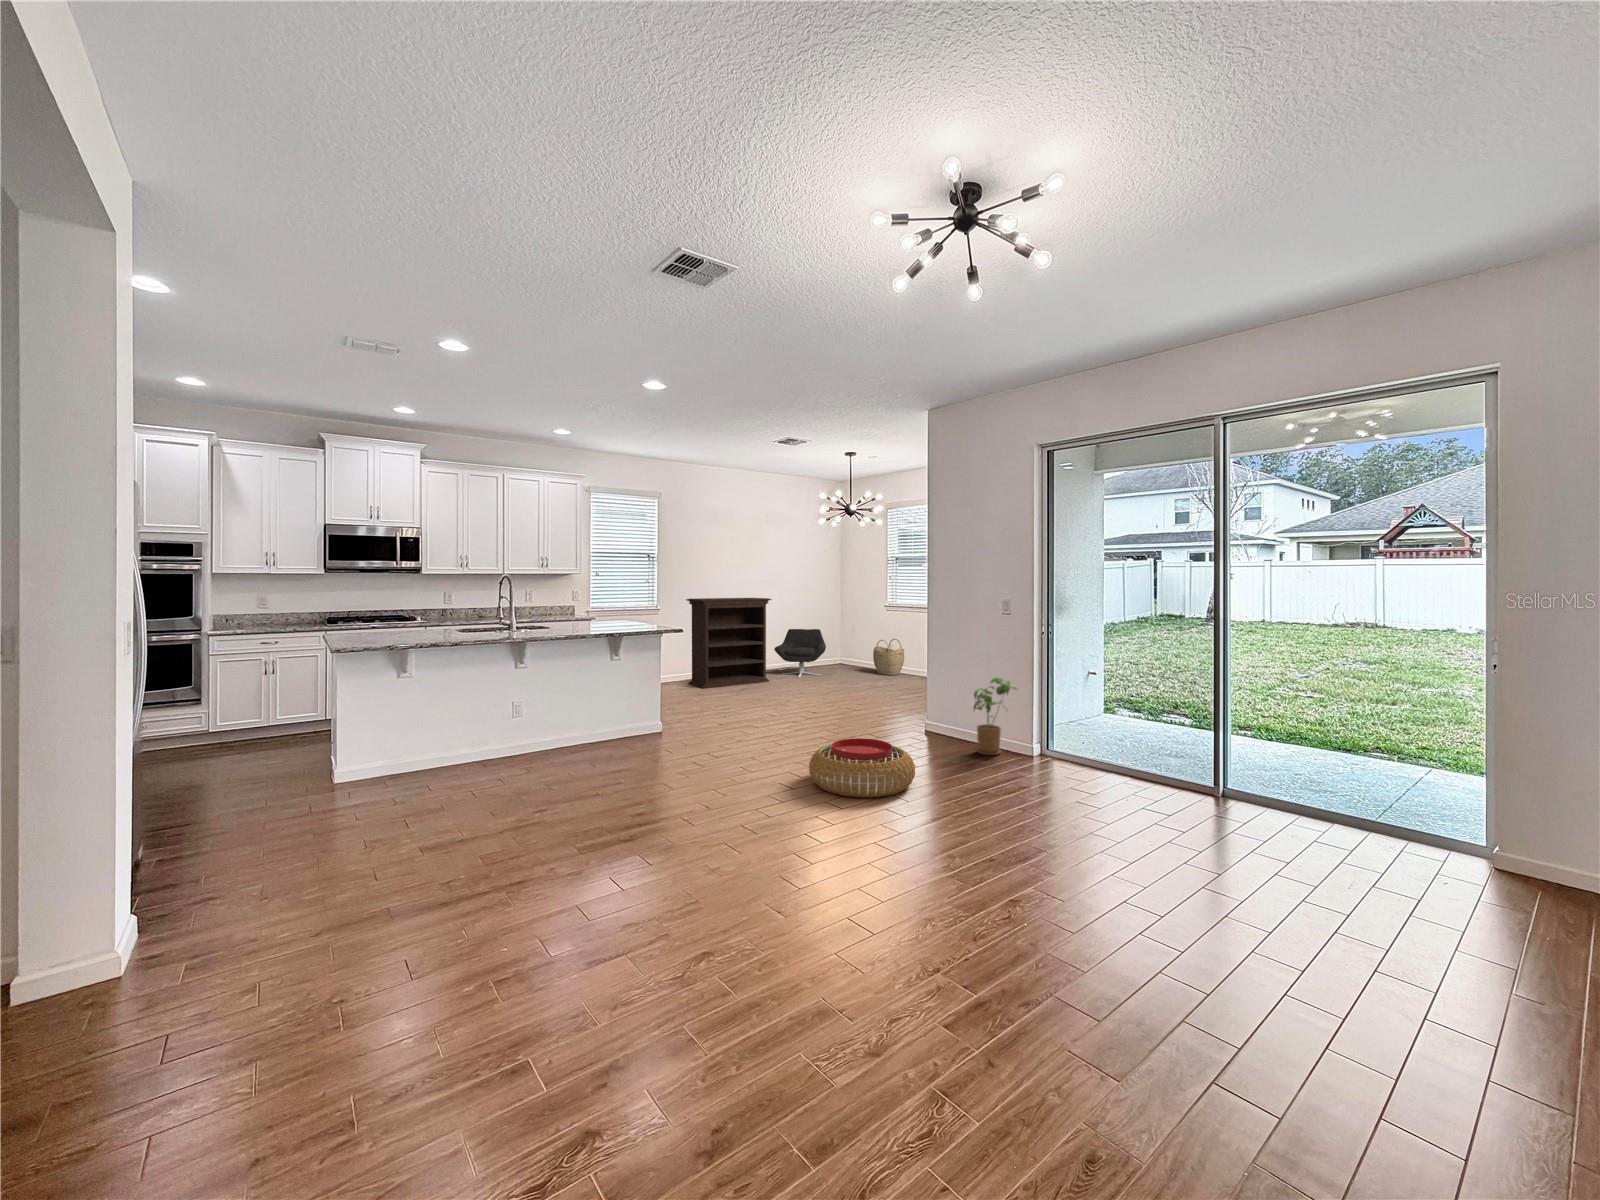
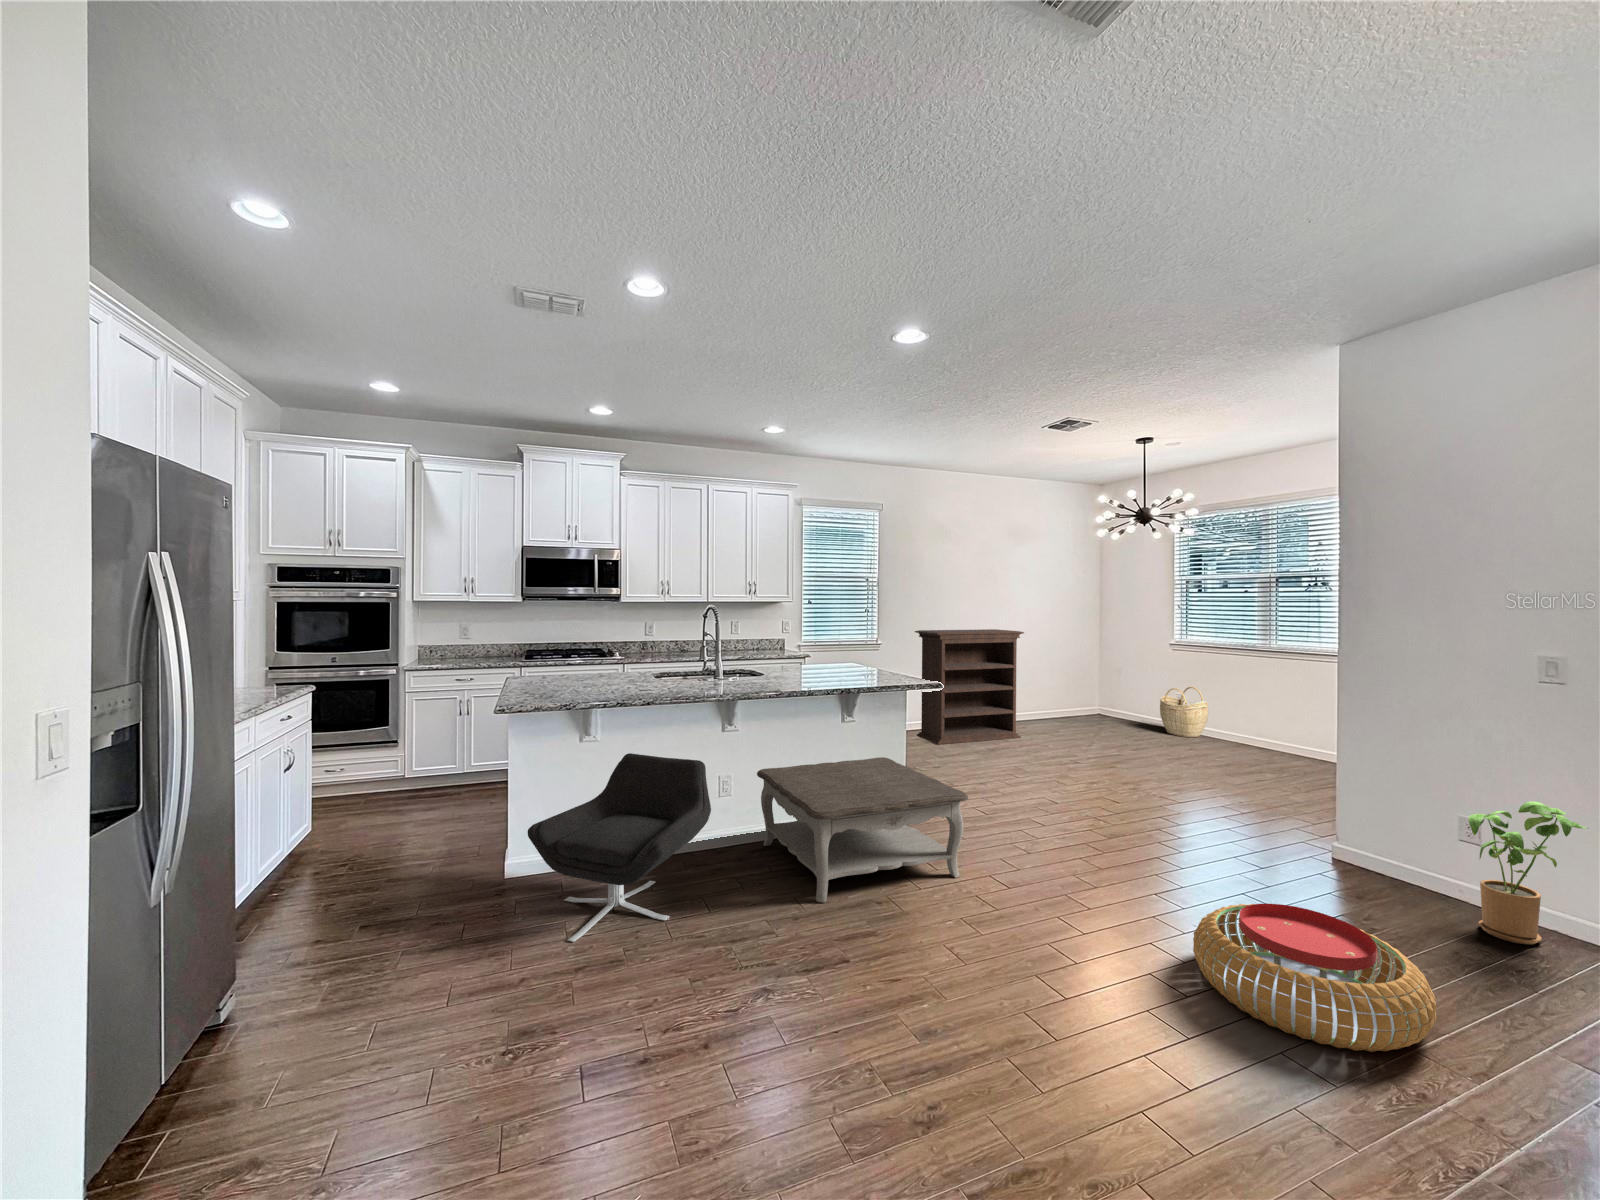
lounge chair: present [774,629,826,678] -> present [528,753,711,942]
coffee table: none [544,685,695,773] -> present [757,757,968,903]

